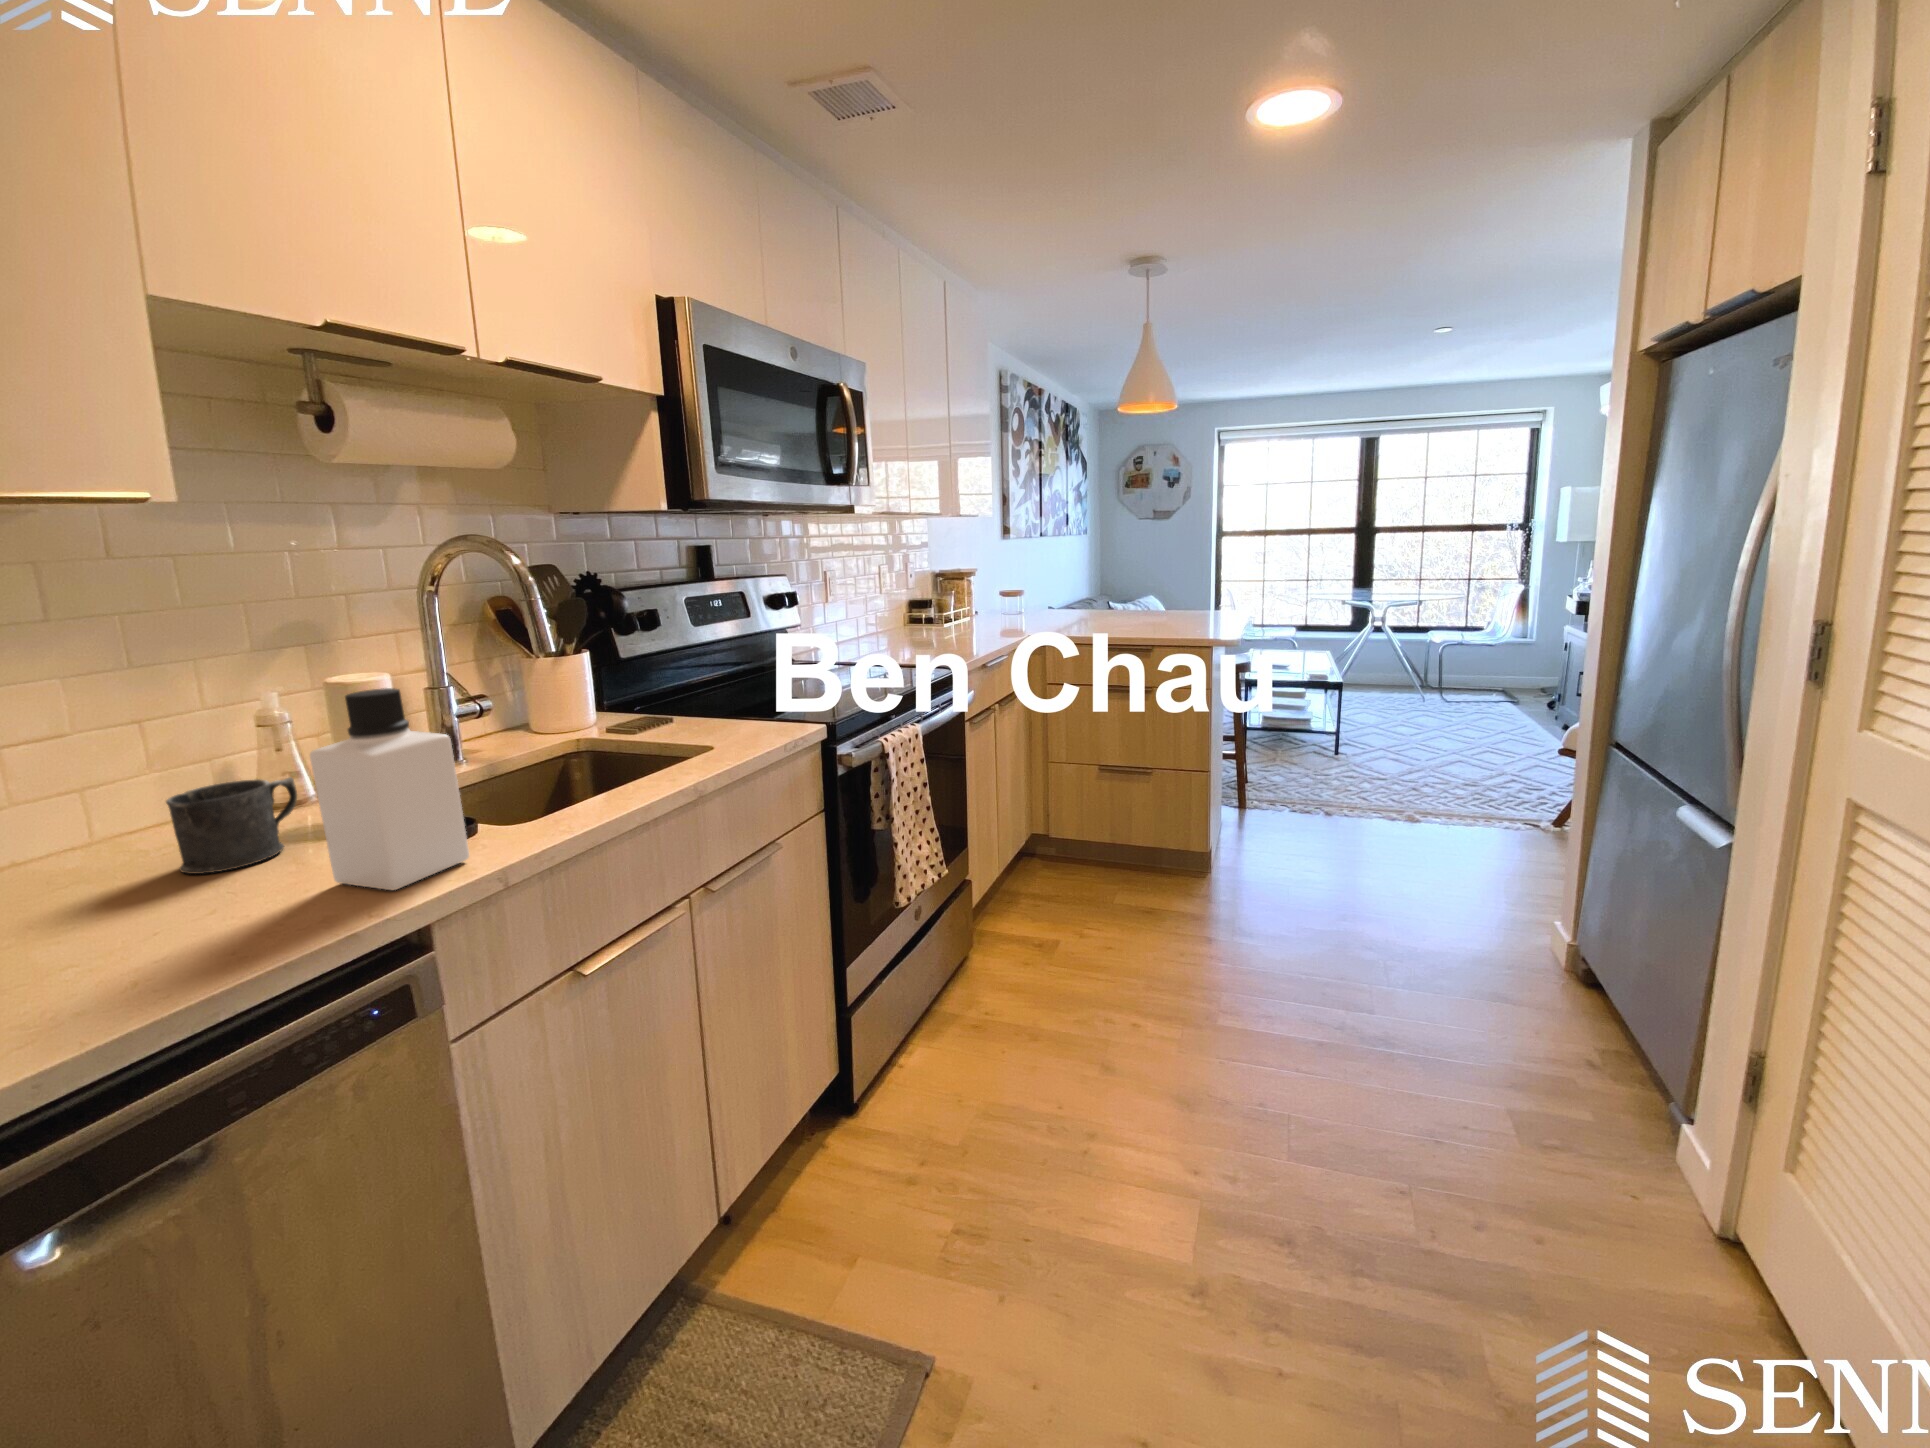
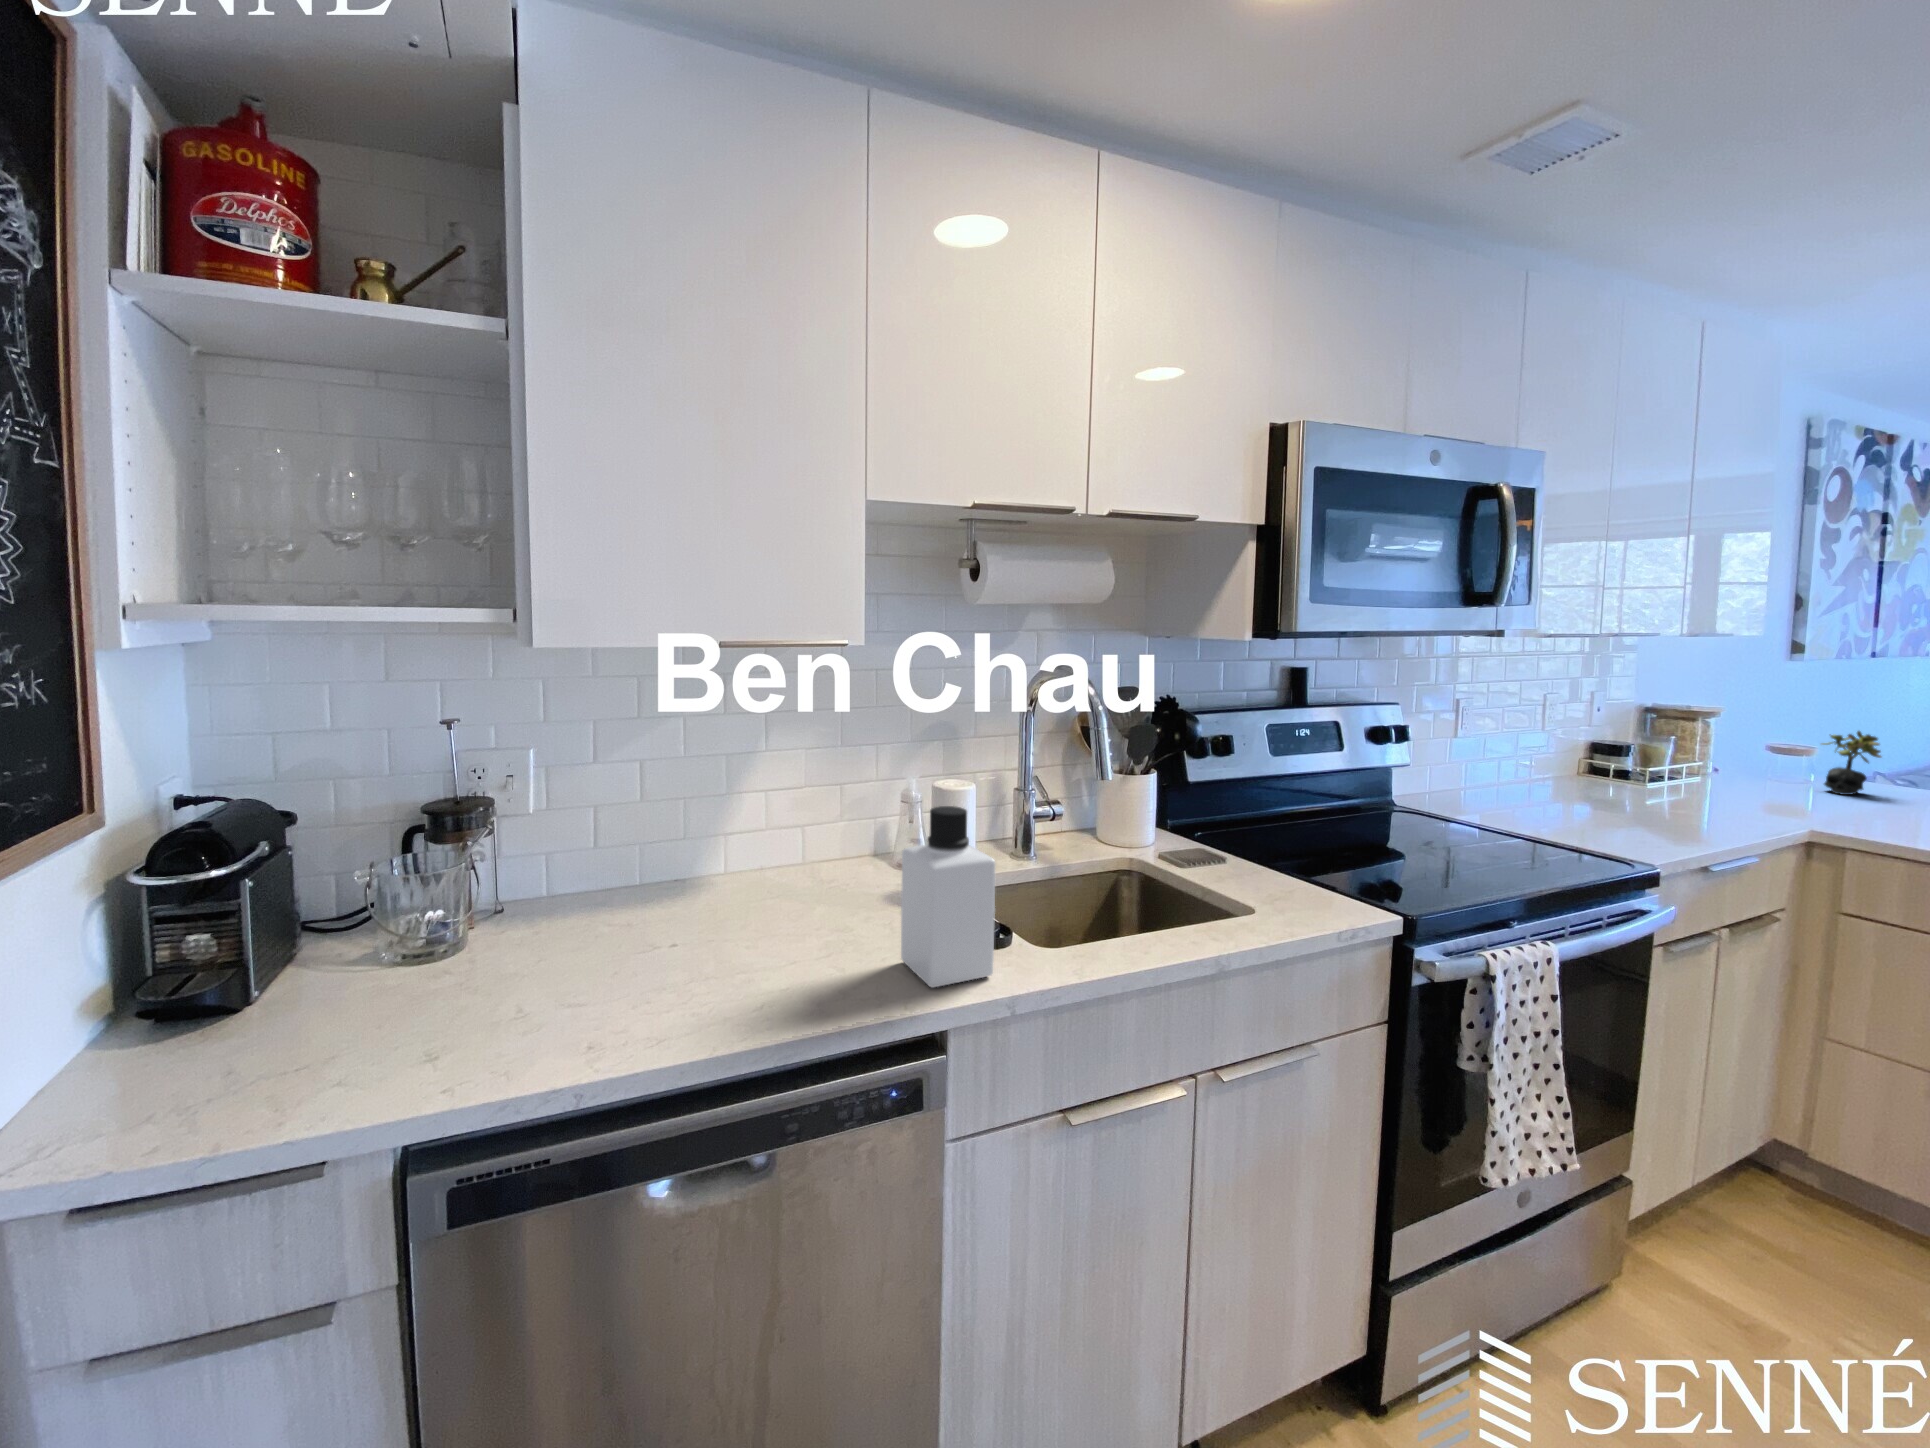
succulent plant: none [1024,576,1050,617] -> present [1822,731,1881,795]
mug: present [166,777,297,874] -> none [831,845,905,917]

